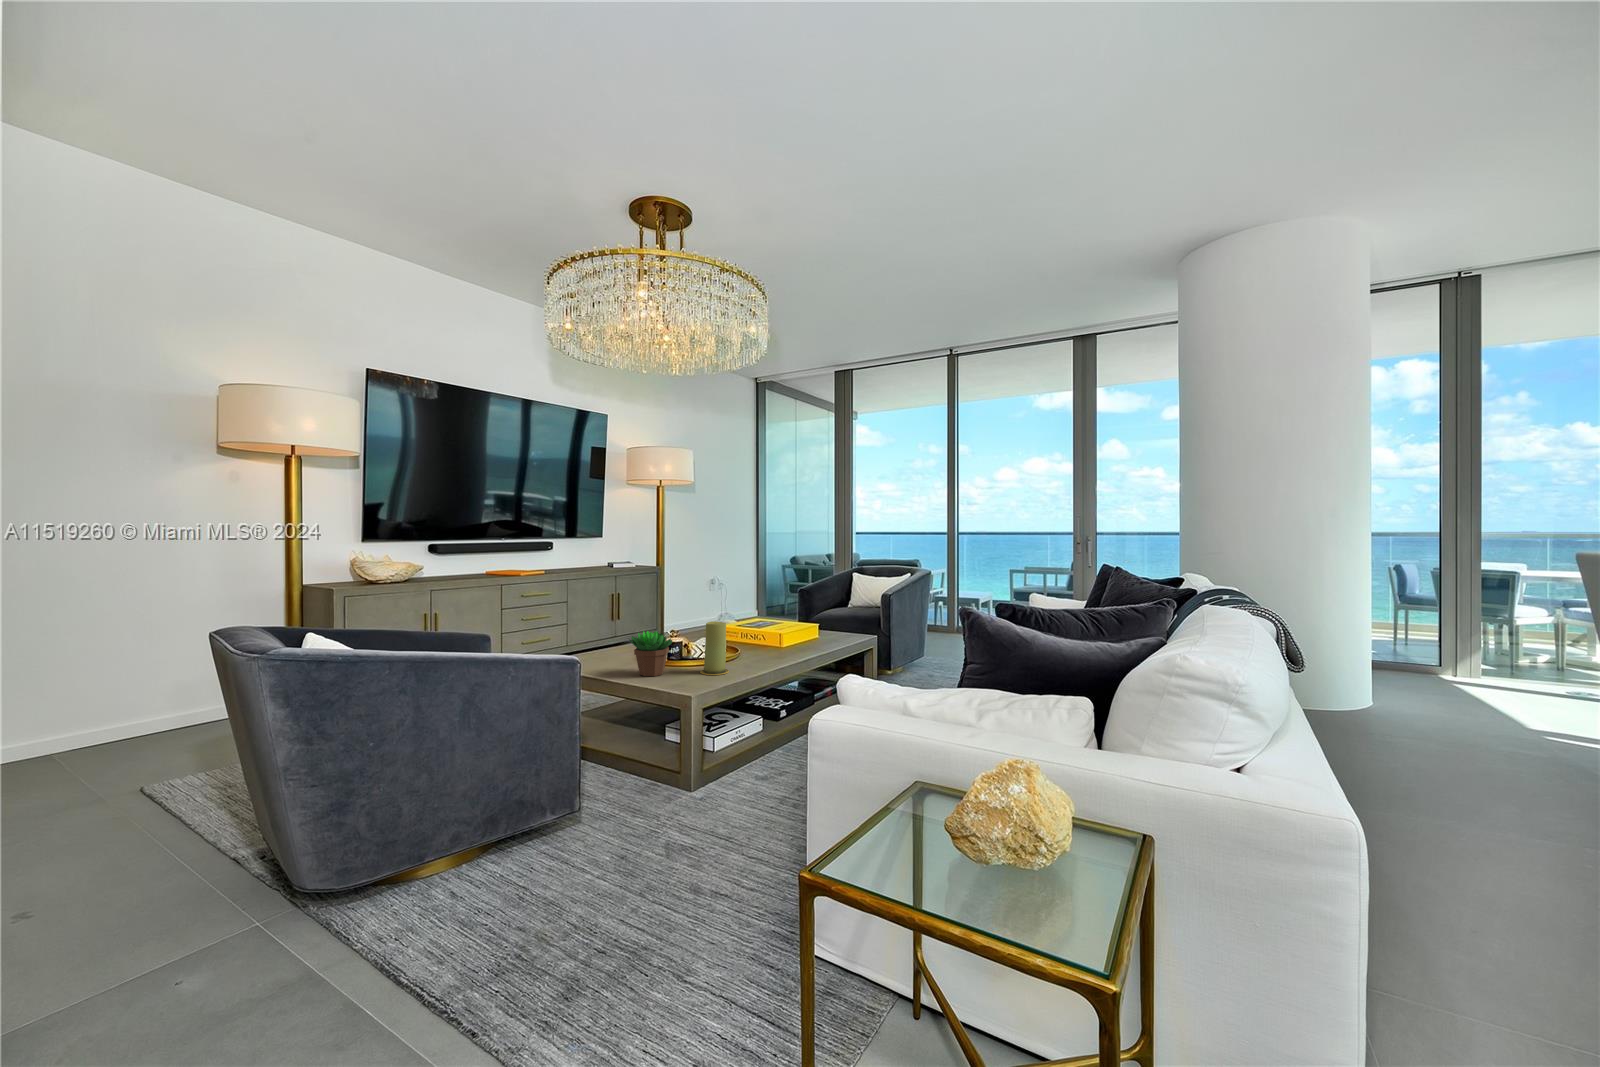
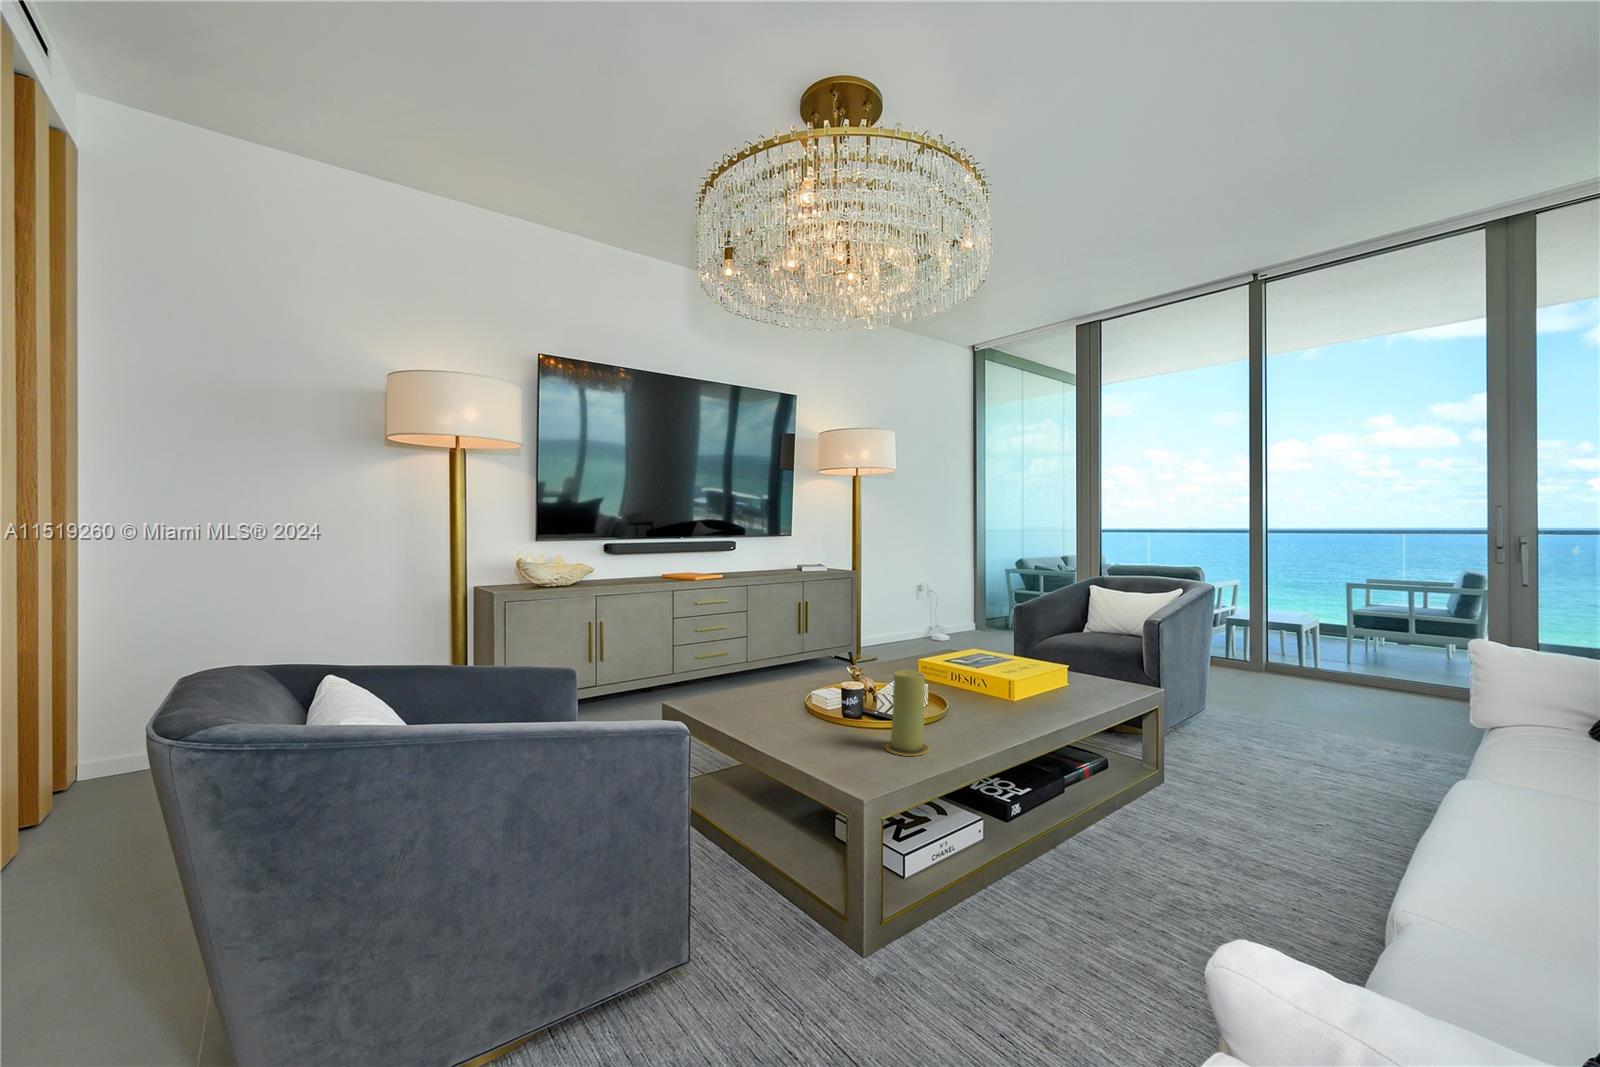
succulent plant: present [629,631,672,676] -> none [780,677,846,748]

